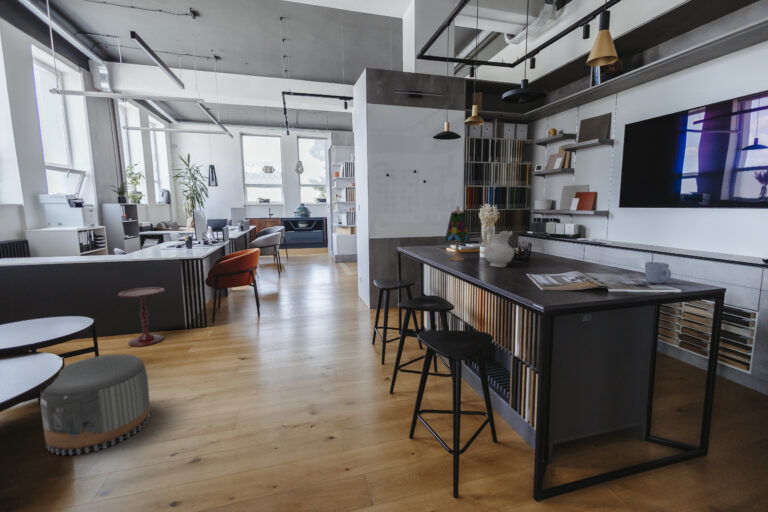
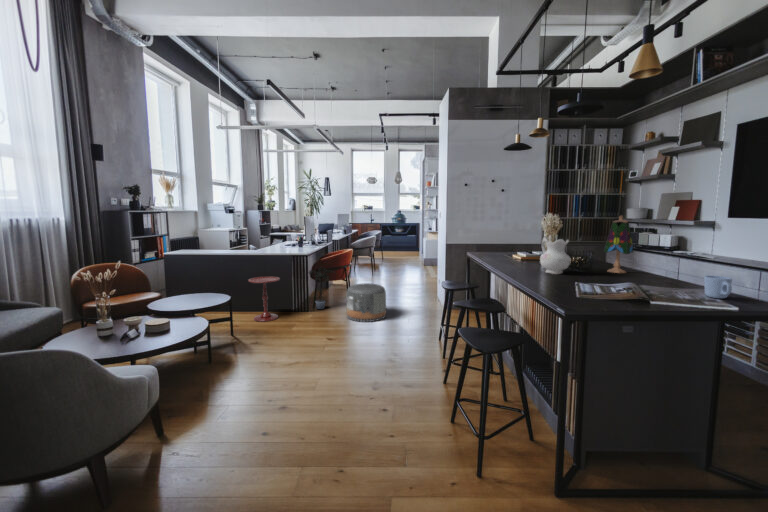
table lamp: present [445,207,470,261] -> present [604,216,633,273]
potted plant: none [199,269,238,323] -> present [309,267,333,309]
pouf: present [40,354,150,455] -> present [347,283,386,322]

